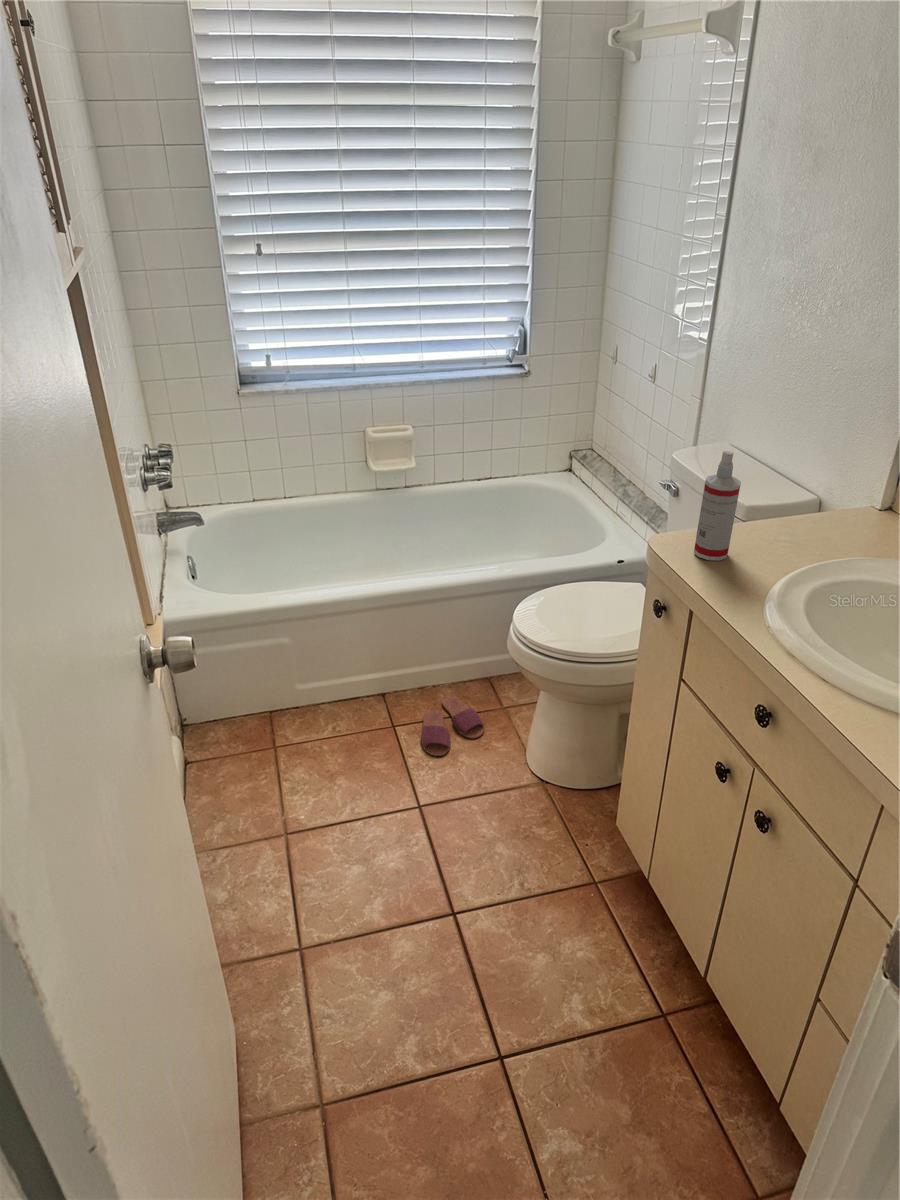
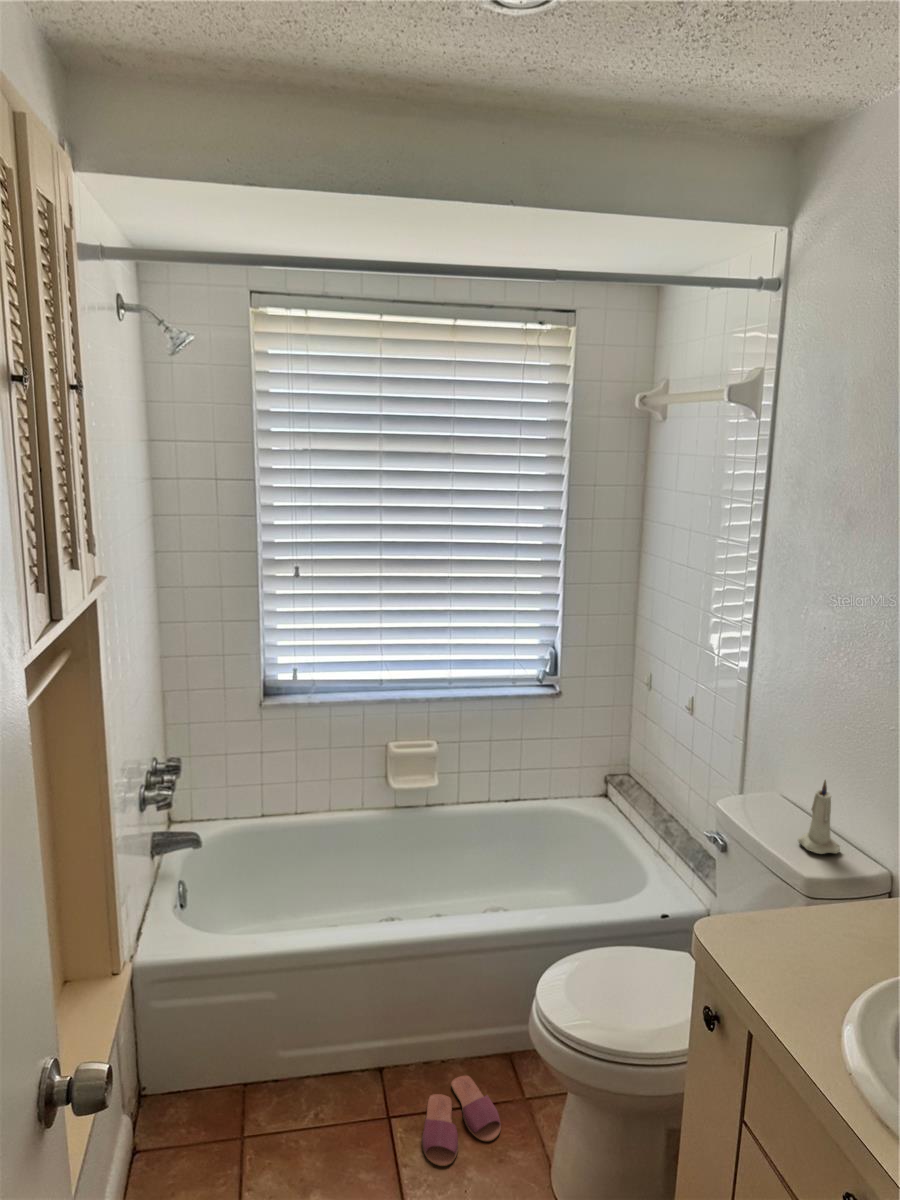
candle: none [741,423,777,489] -> present [798,780,840,854]
spray bottle: present [694,451,741,561] -> none [751,828,802,961]

